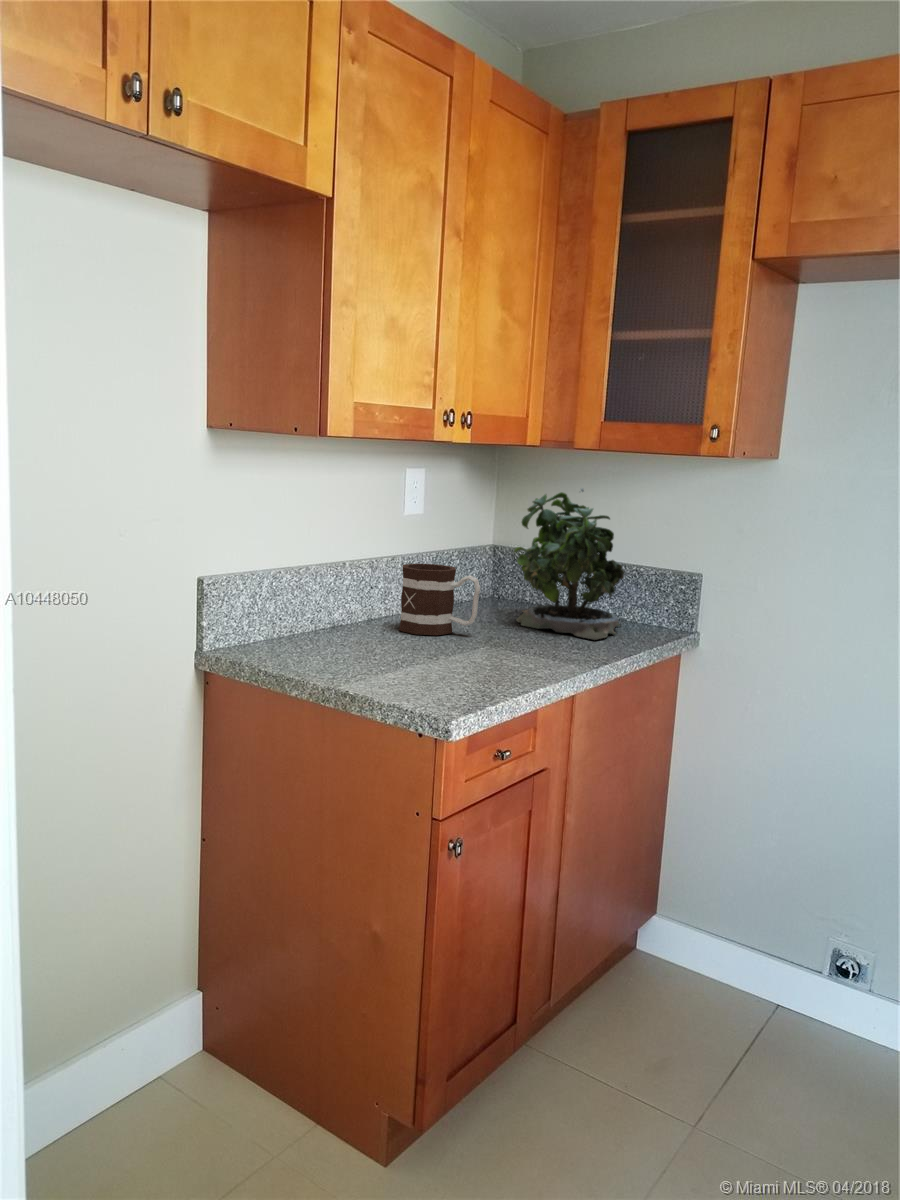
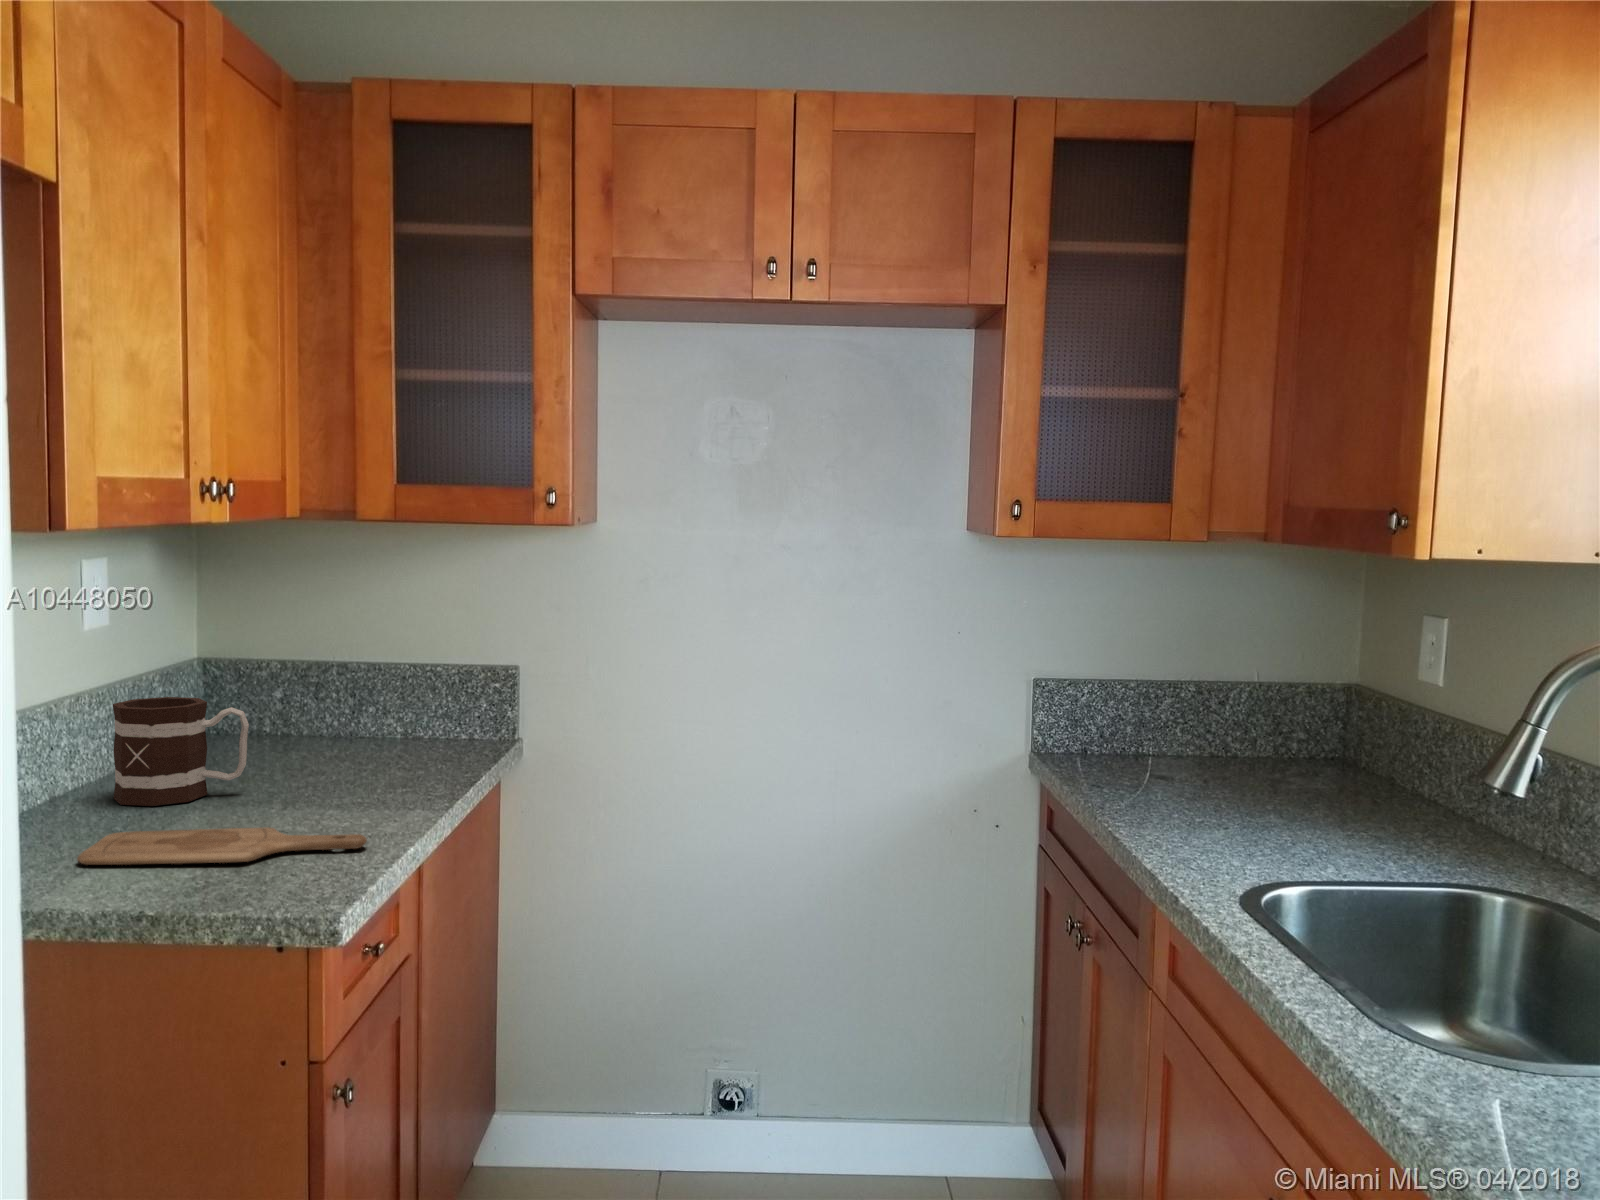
potted plant: present [514,488,624,640] -> none [270,571,432,771]
cutting board: none [343,645,512,681] -> present [77,827,367,865]

